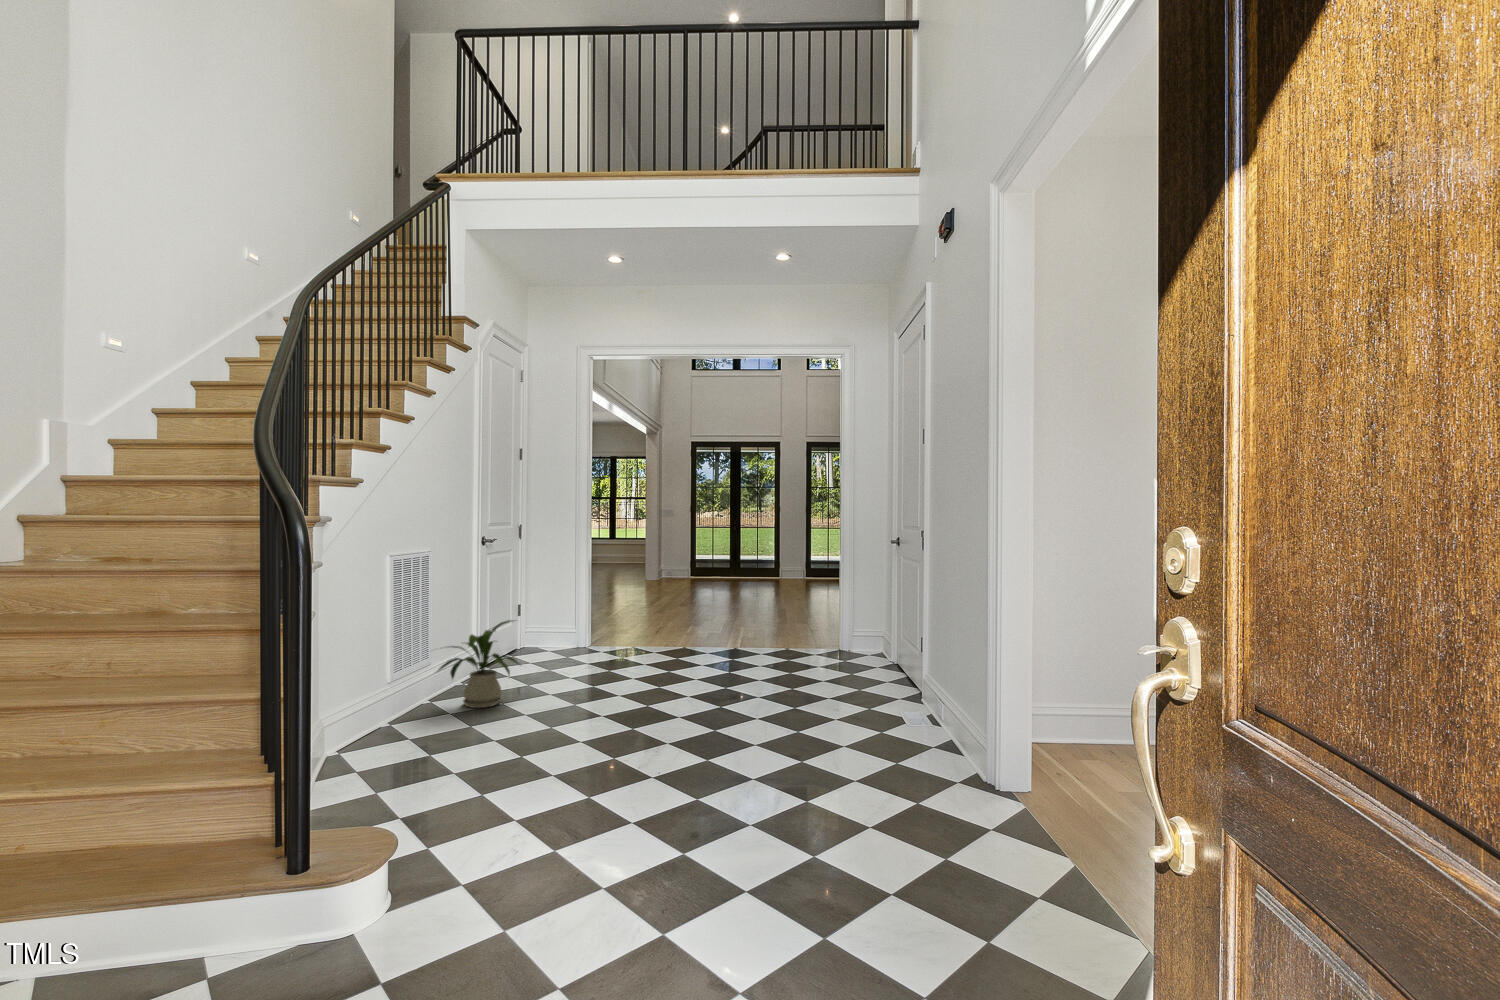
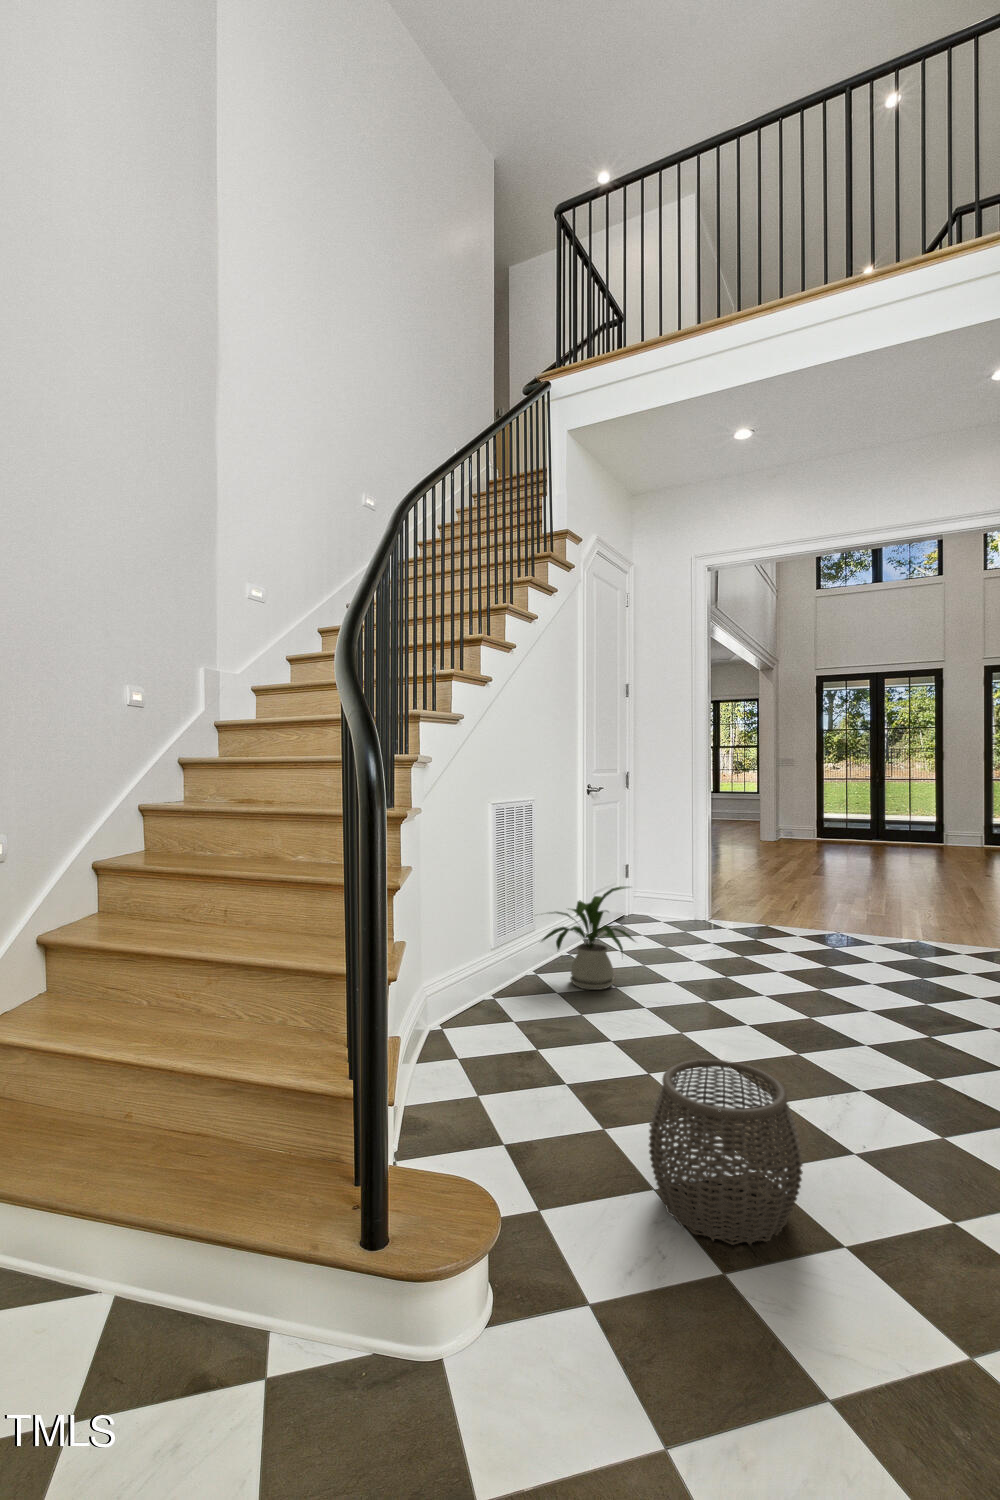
woven basket: none [515,727,617,840] -> present [649,1059,803,1245]

